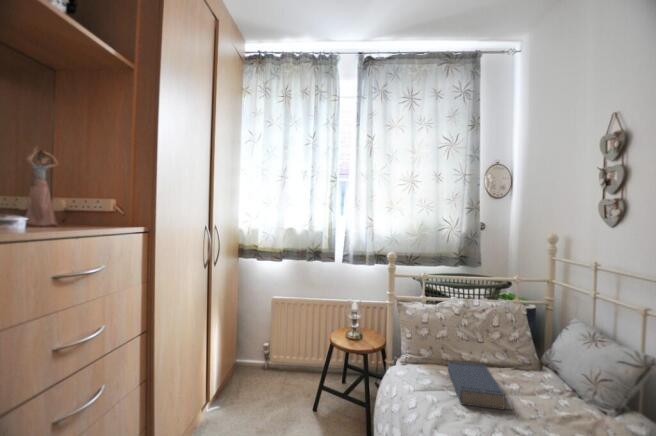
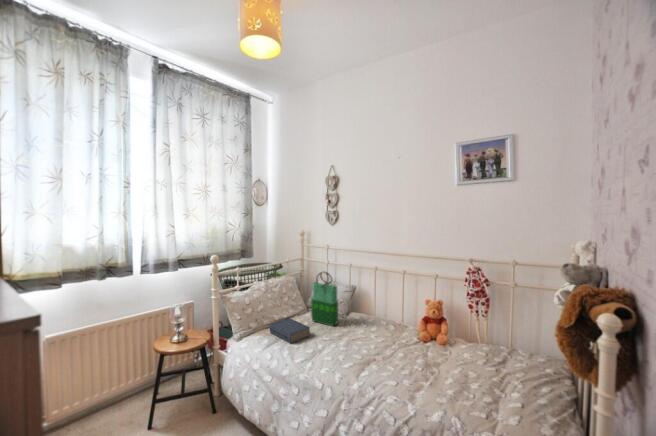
tote bag: none [532,306,587,418] -> present [311,272,338,326]

